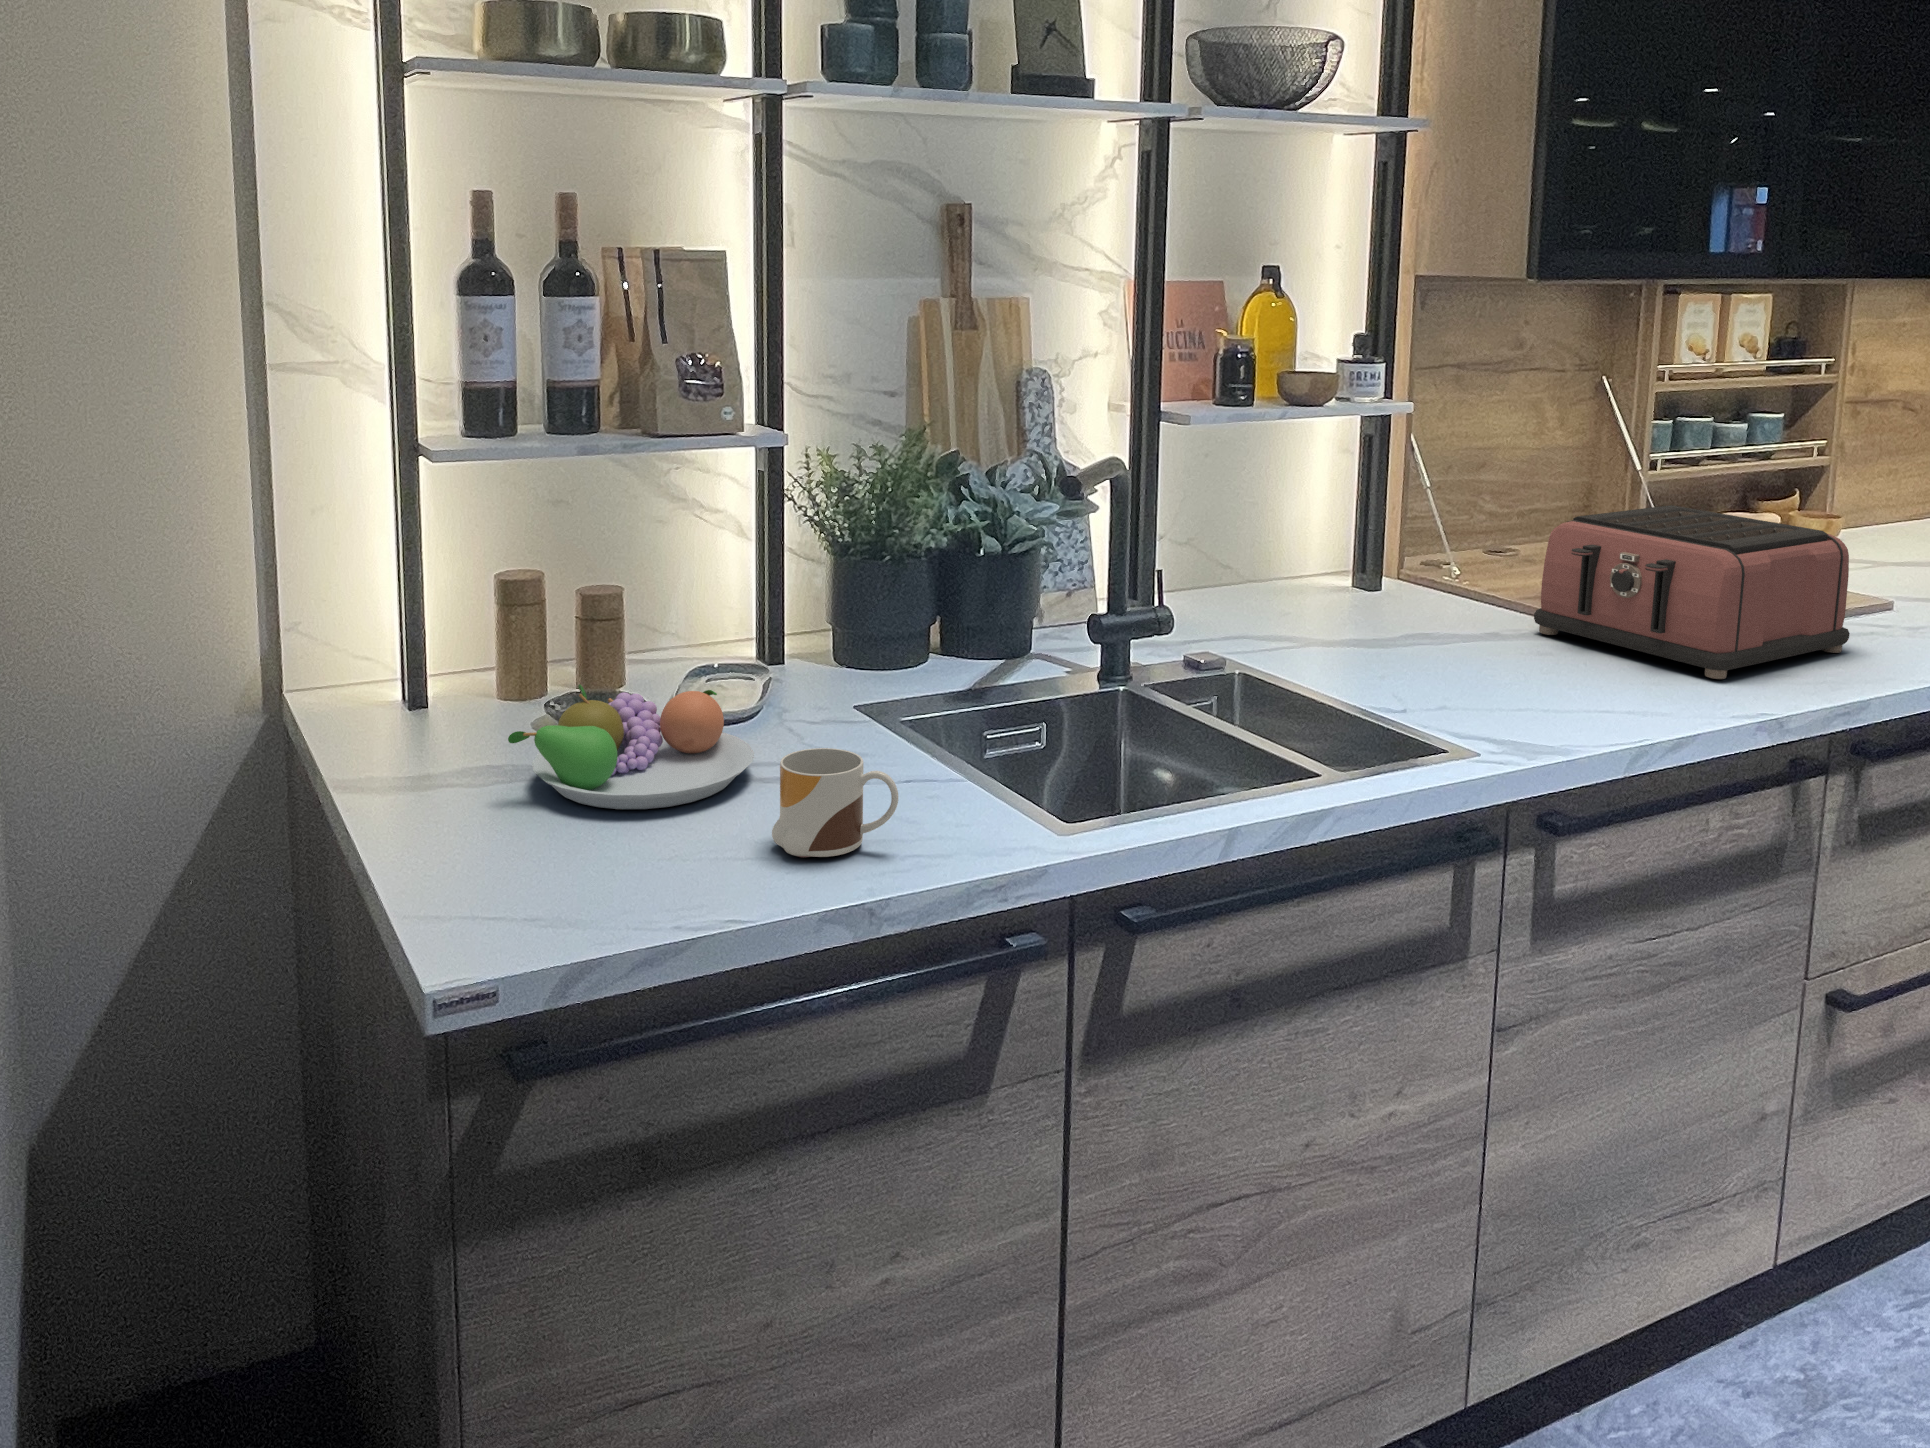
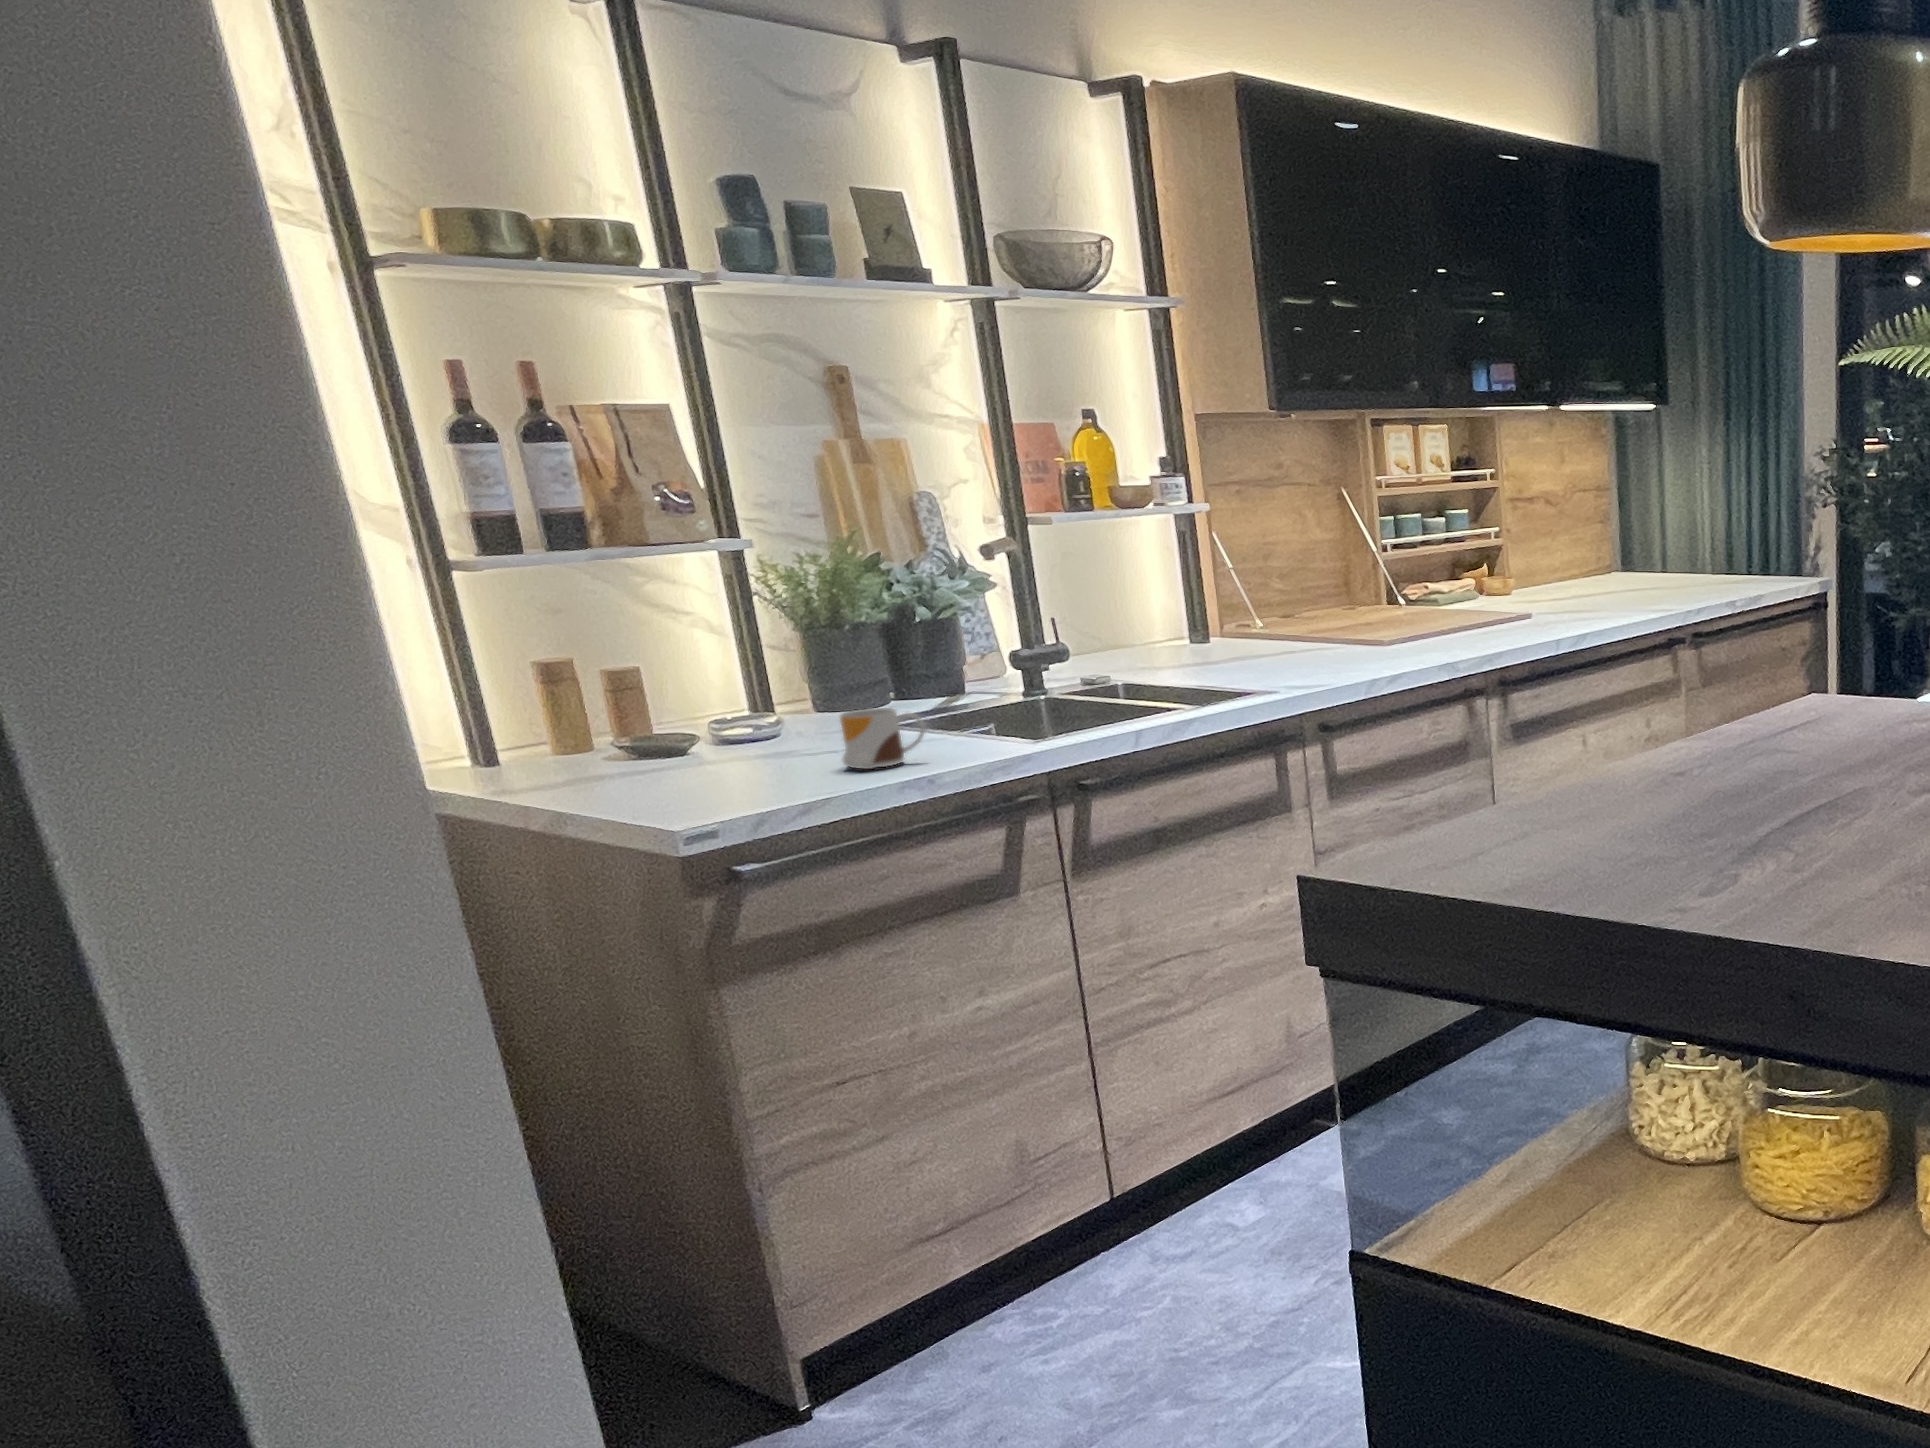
toaster: present [1534,505,1850,679] -> none [1312,561,1500,653]
fruit bowl: present [508,684,754,809] -> none [619,706,802,775]

